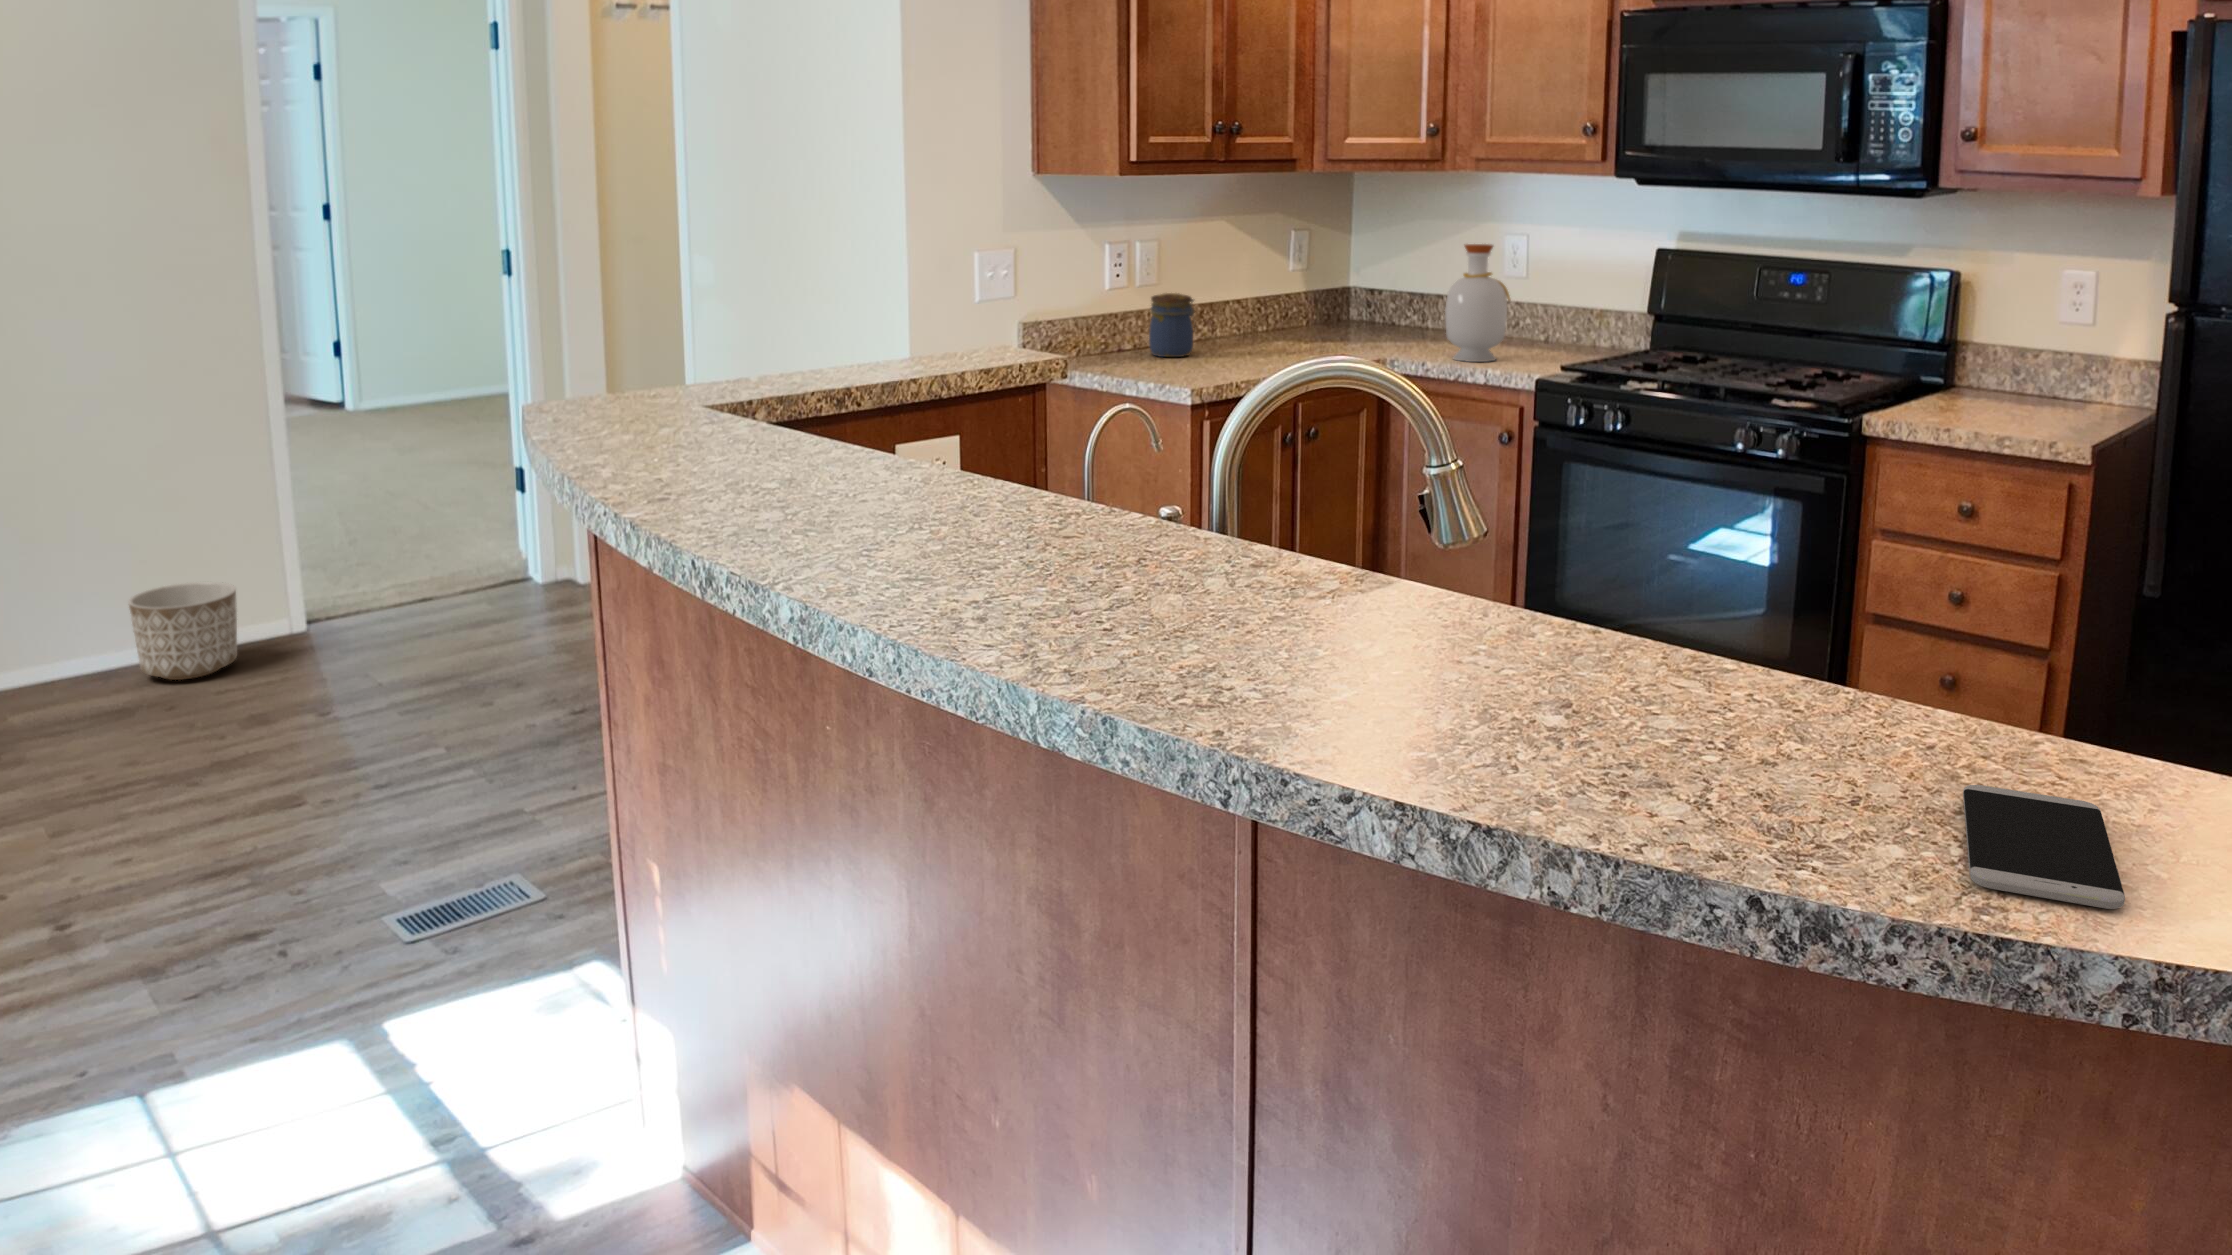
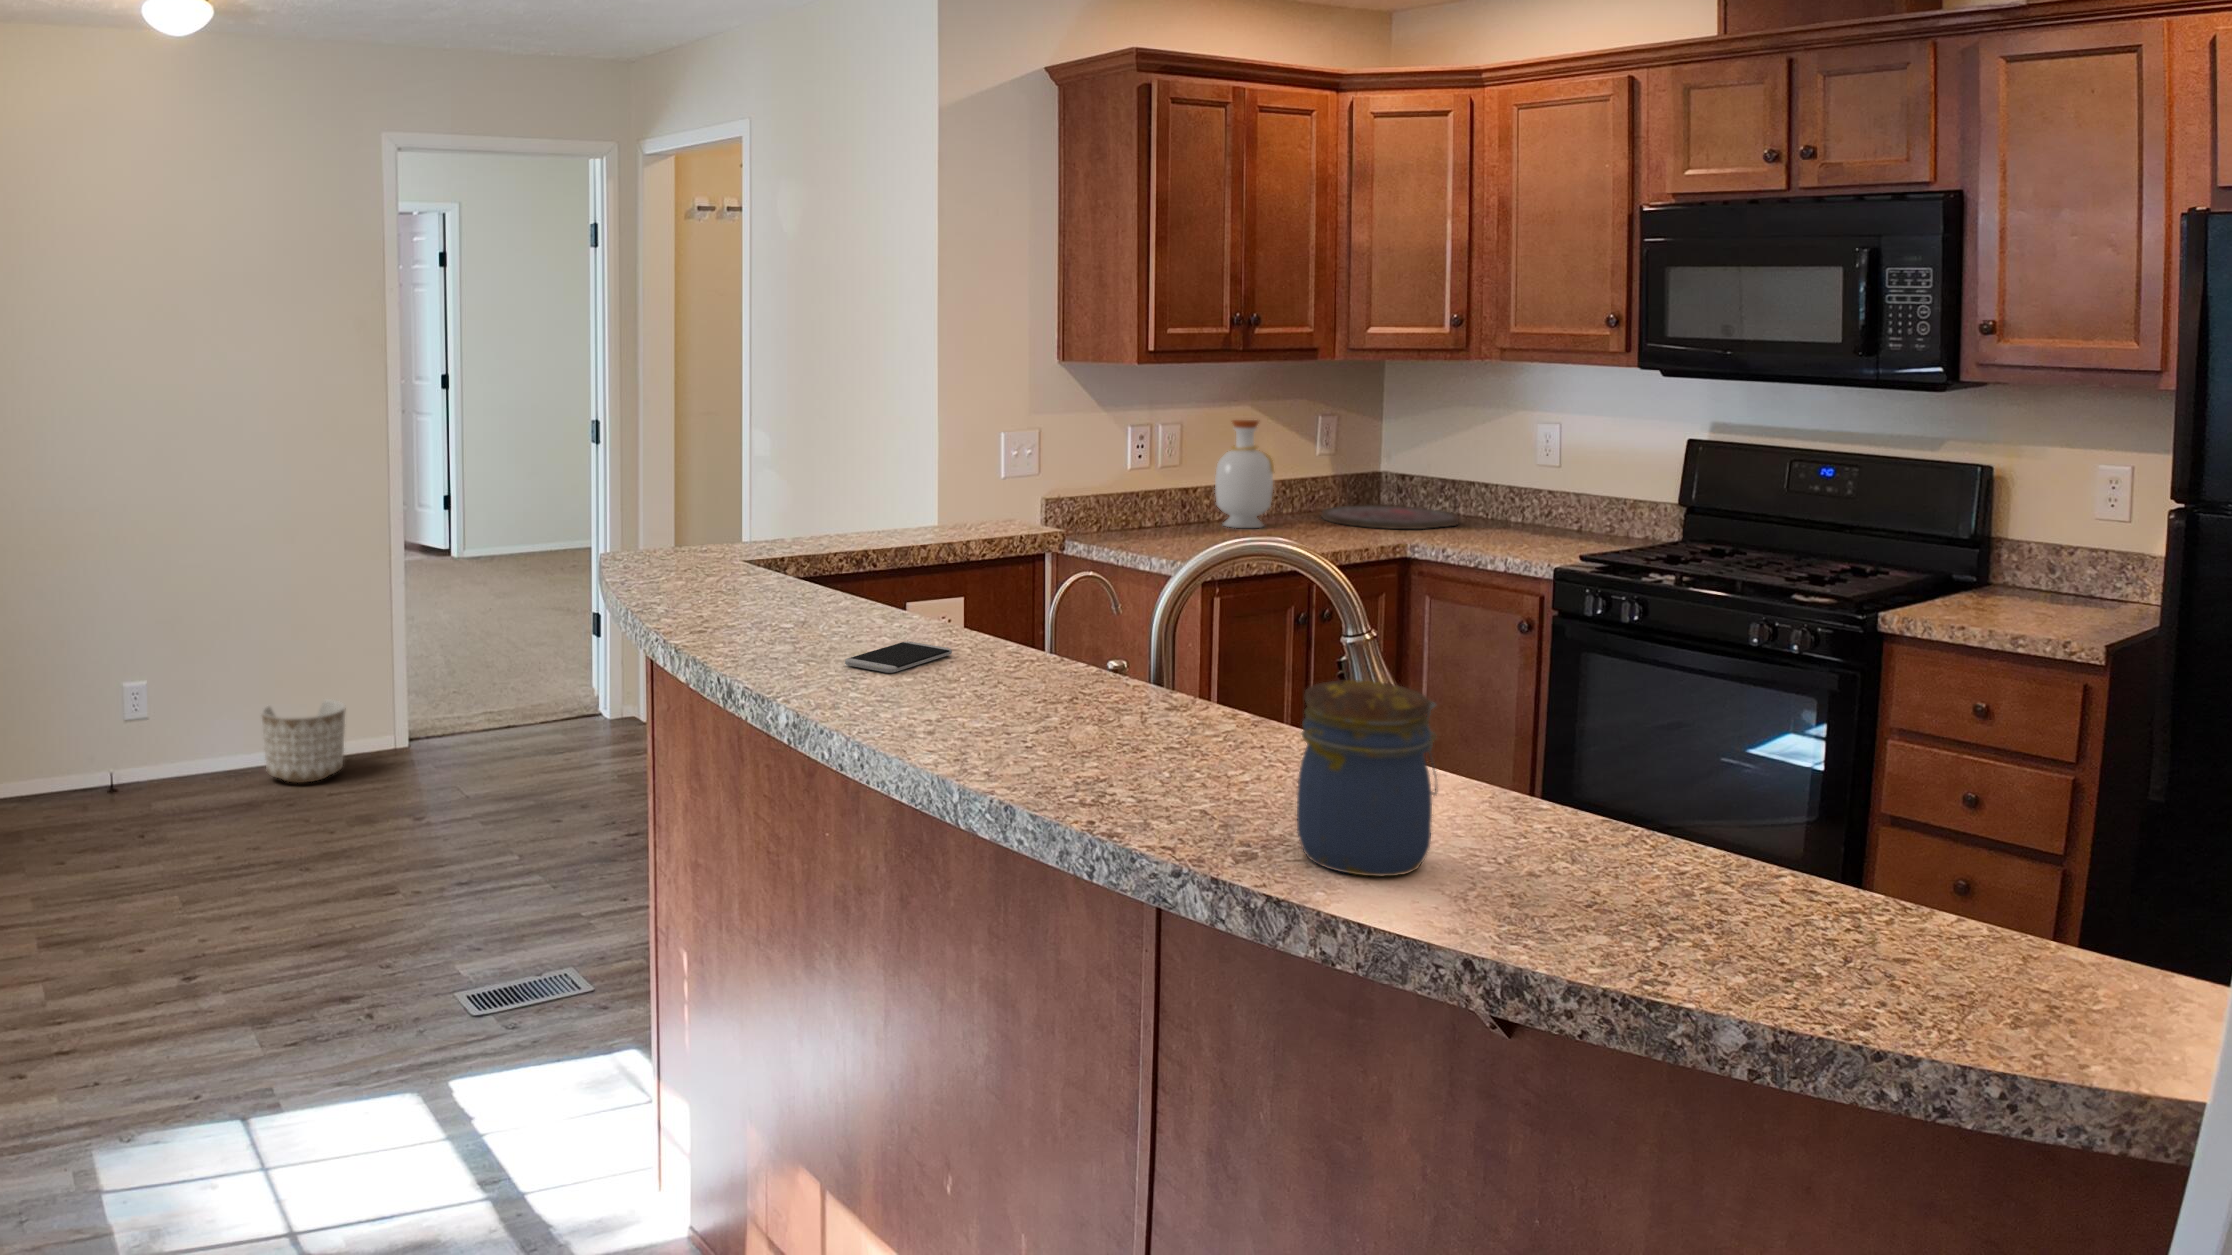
bottle: present [1445,244,1510,362] -> present [1215,420,1274,528]
jar: present [1149,293,1194,357] -> present [1297,680,1438,876]
cutting board: none [1302,321,1433,344] -> present [1322,505,1459,529]
smartphone: present [1963,785,2125,909] -> present [845,641,952,673]

